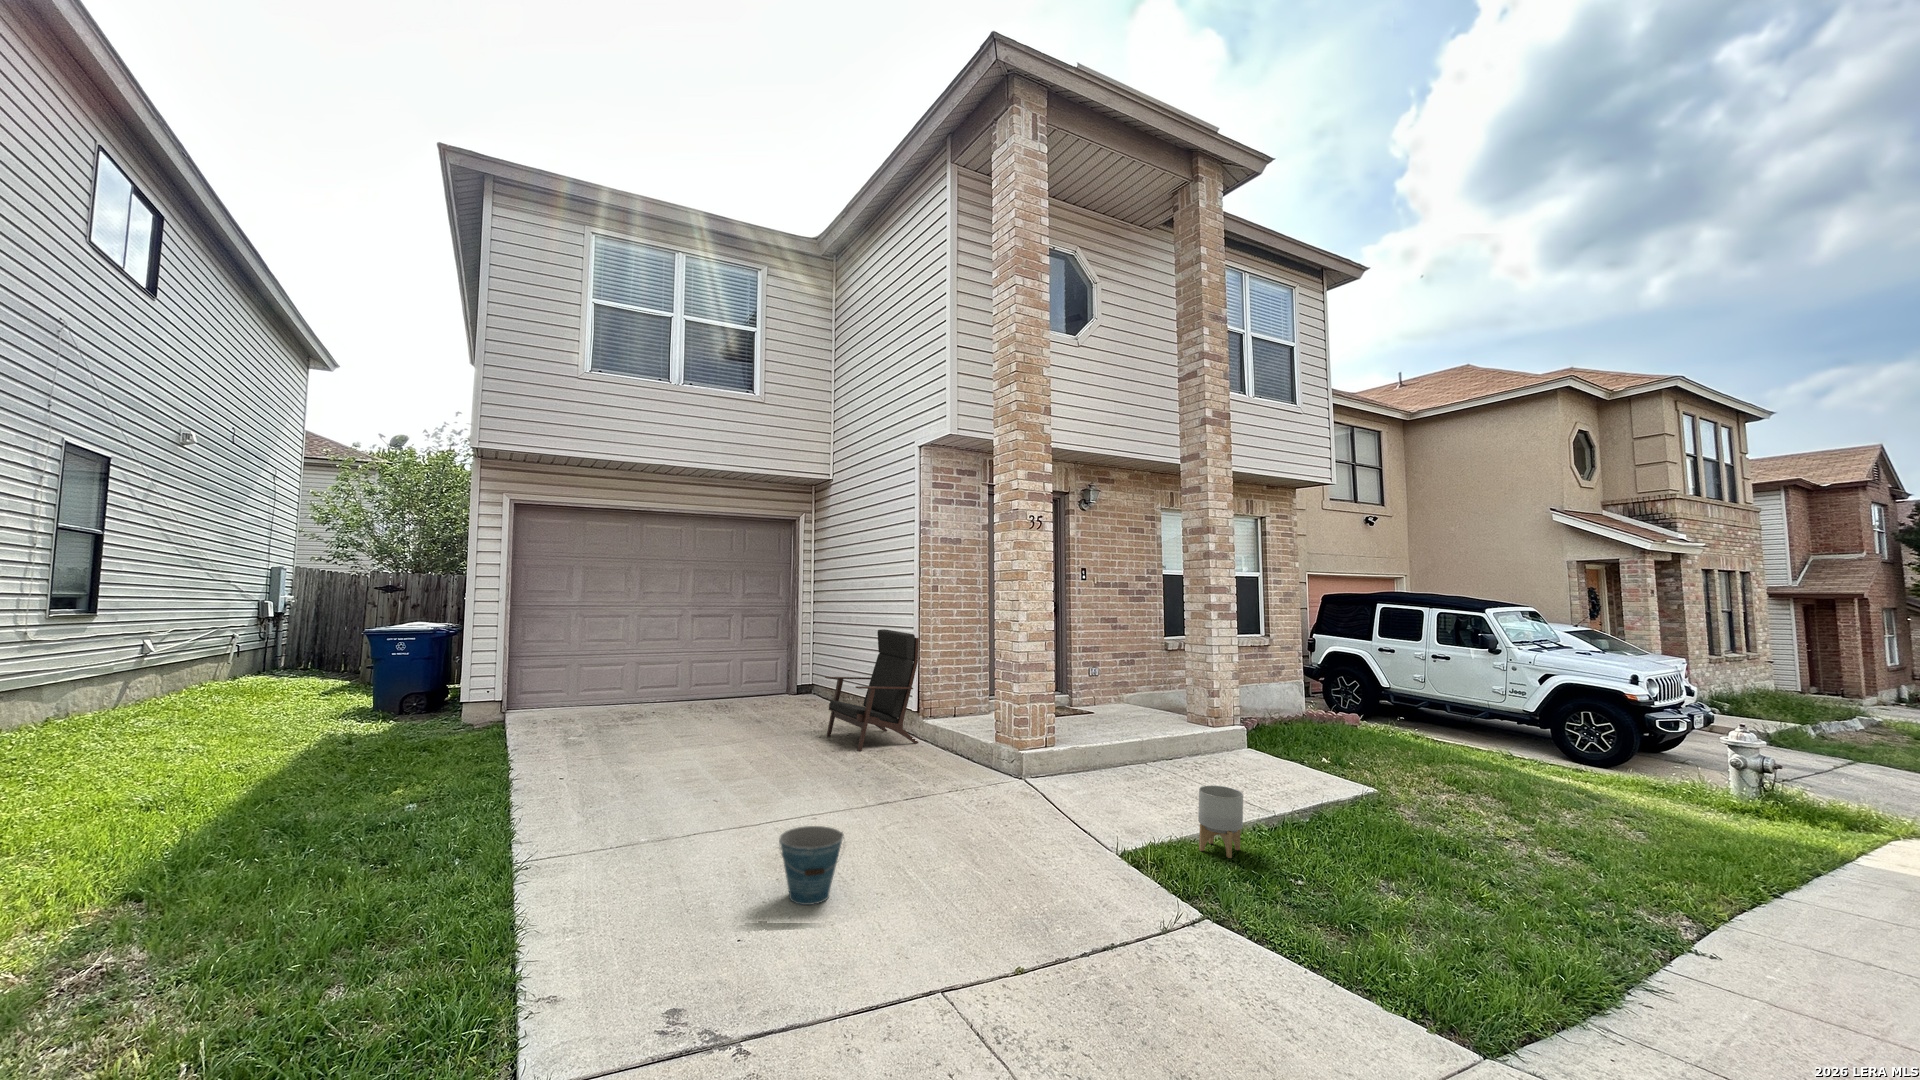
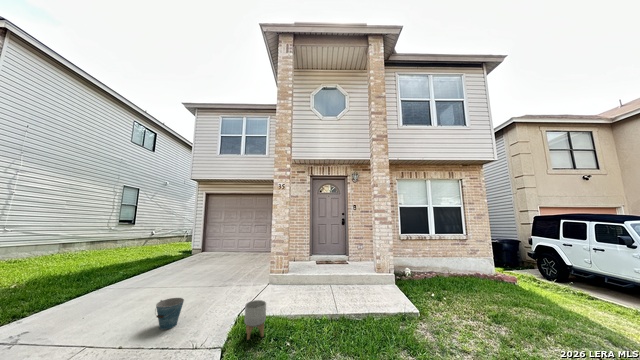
lounge chair: present [825,629,919,751] -> none [250,228,279,269]
bucket: present [779,826,844,905] -> present [156,298,184,330]

